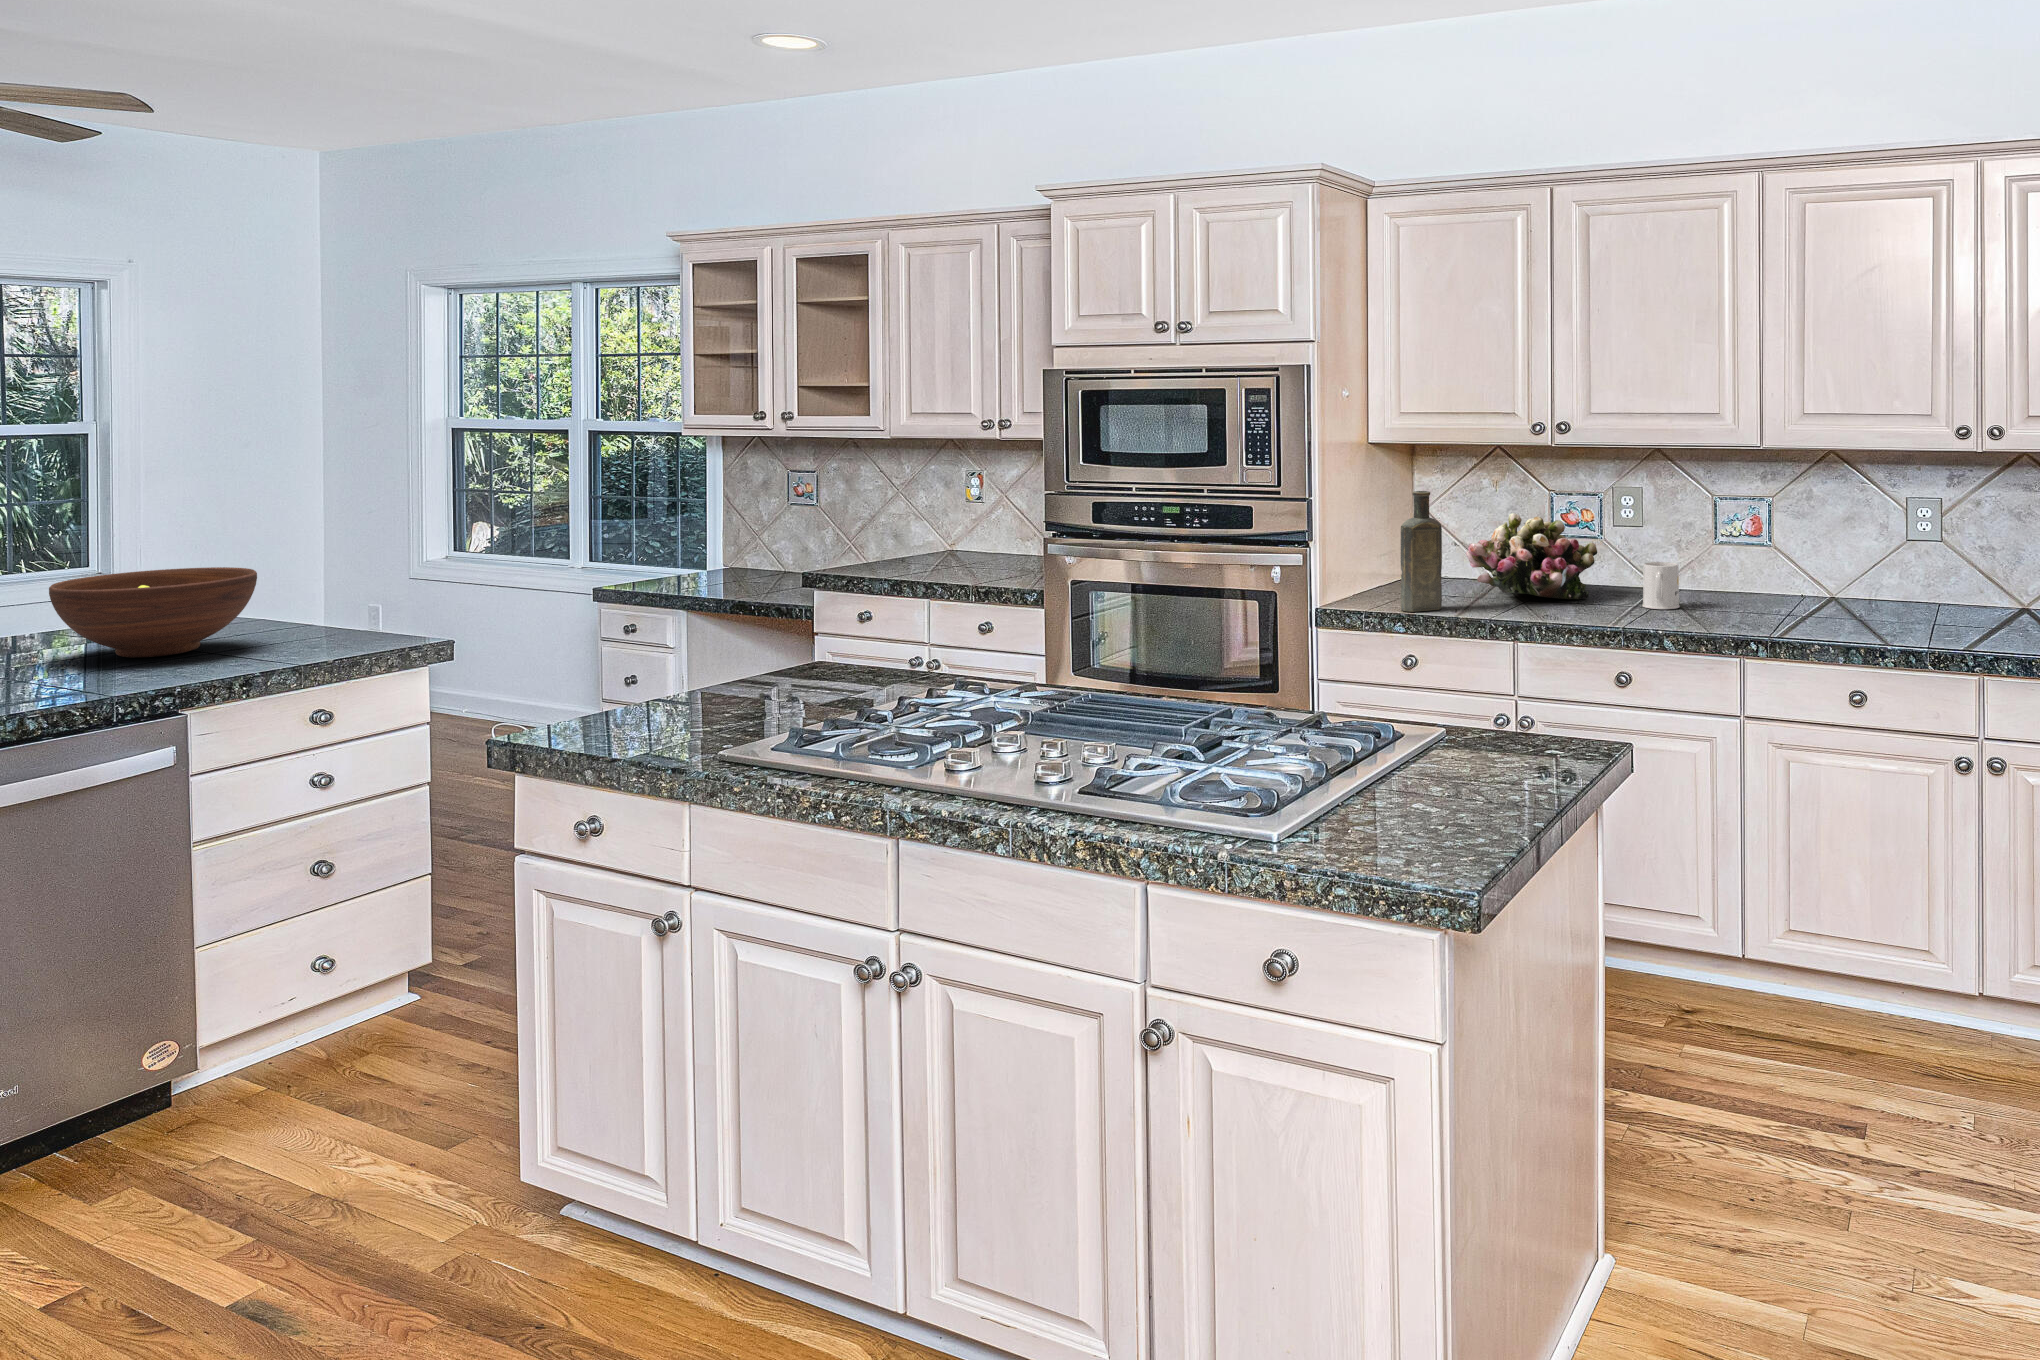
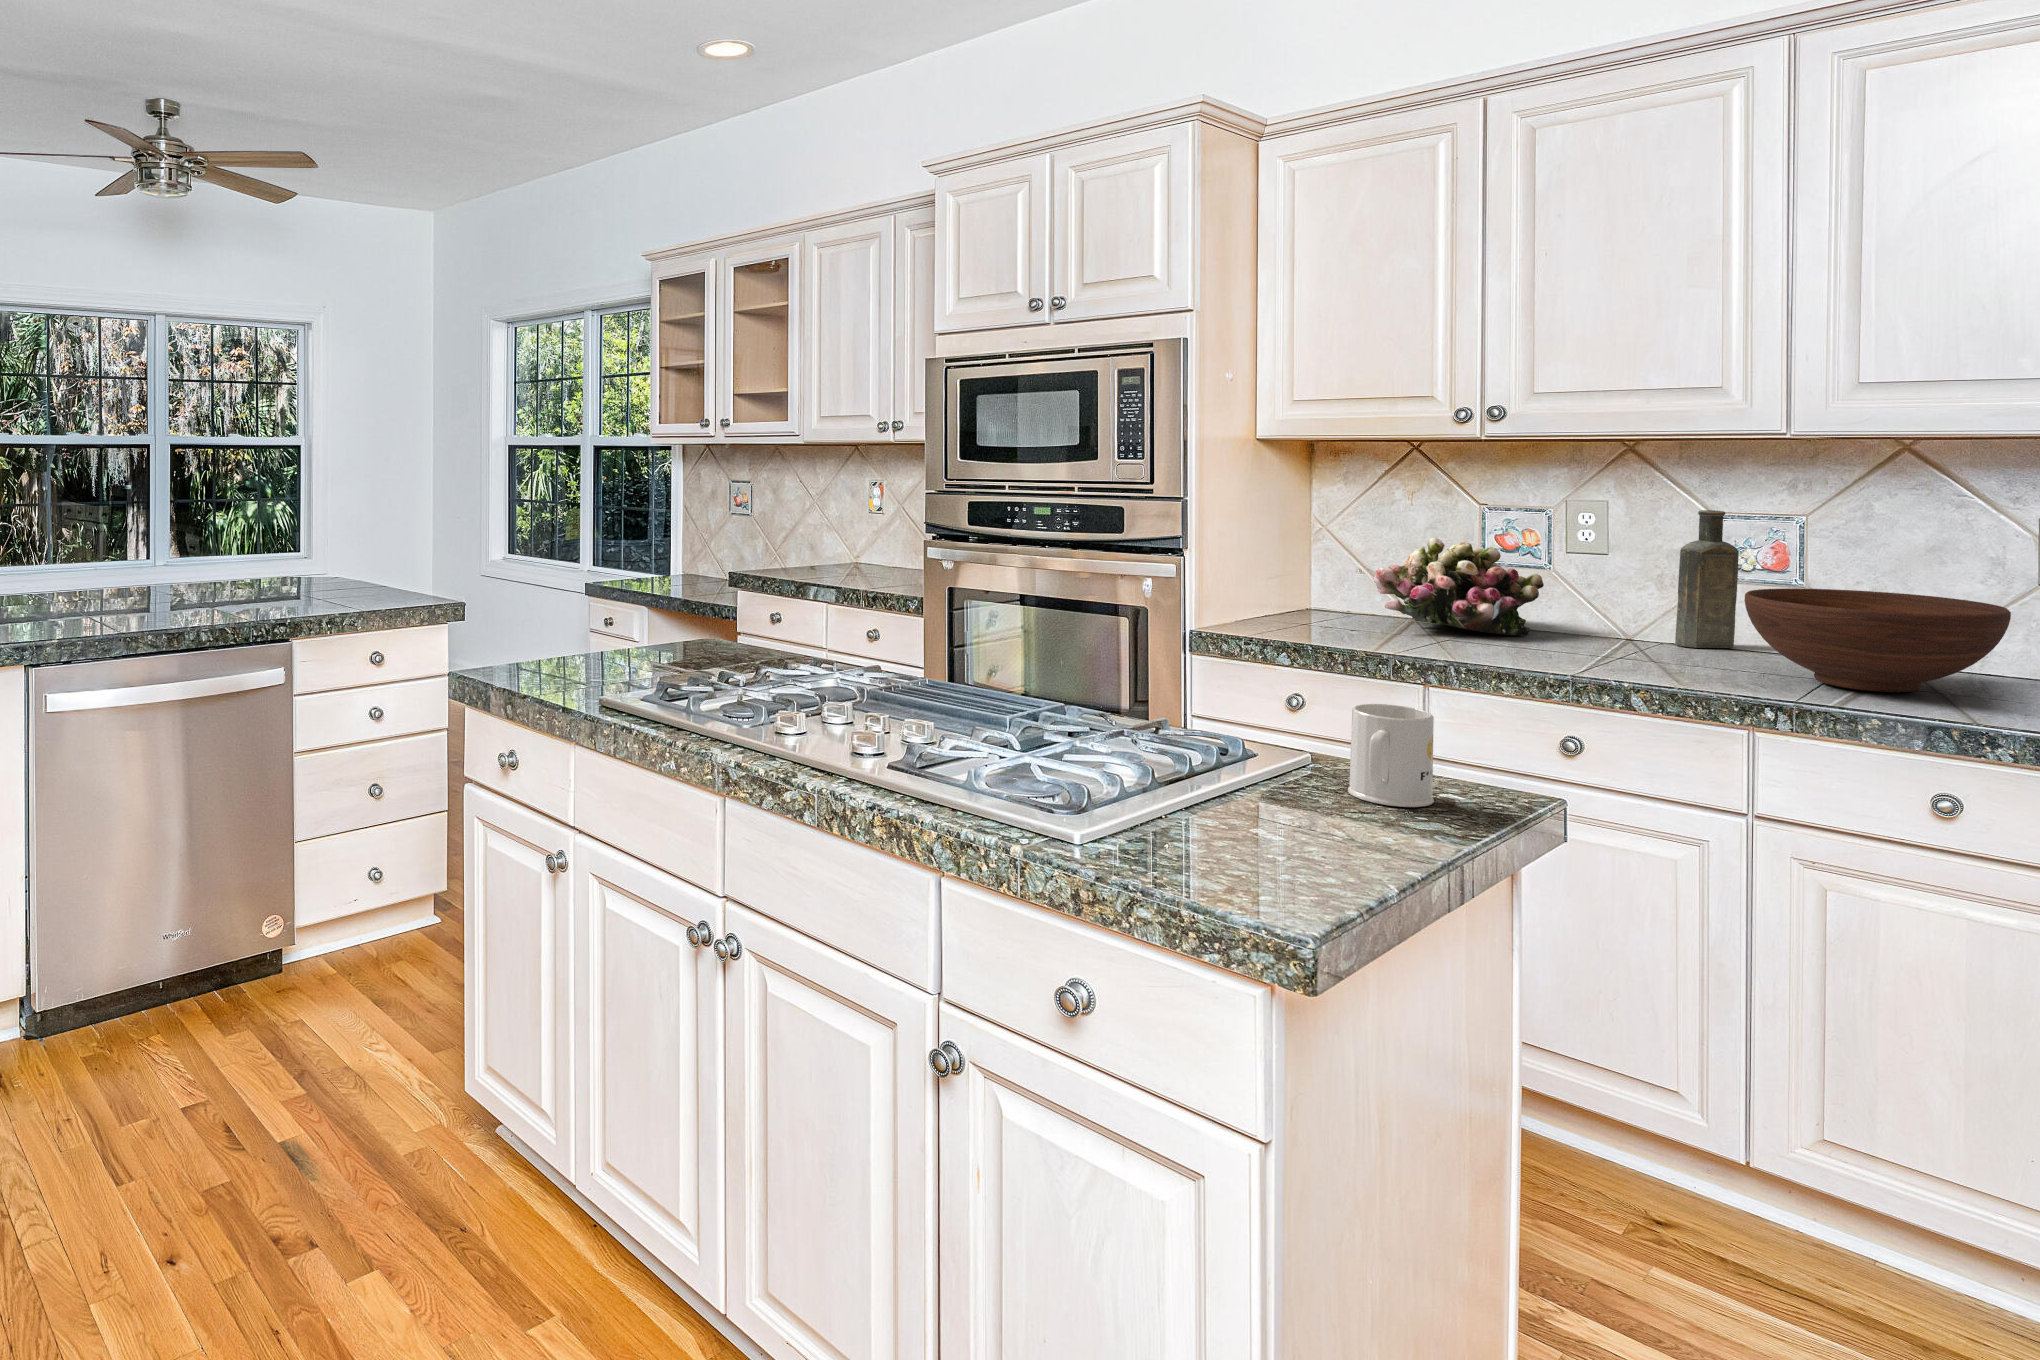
bottle: present [1400,491,1442,612] -> present [1675,510,1739,648]
mug: present [1643,562,1680,609] -> present [1348,704,1434,807]
fruit bowl: present [49,567,257,658] -> present [1744,588,2011,692]

